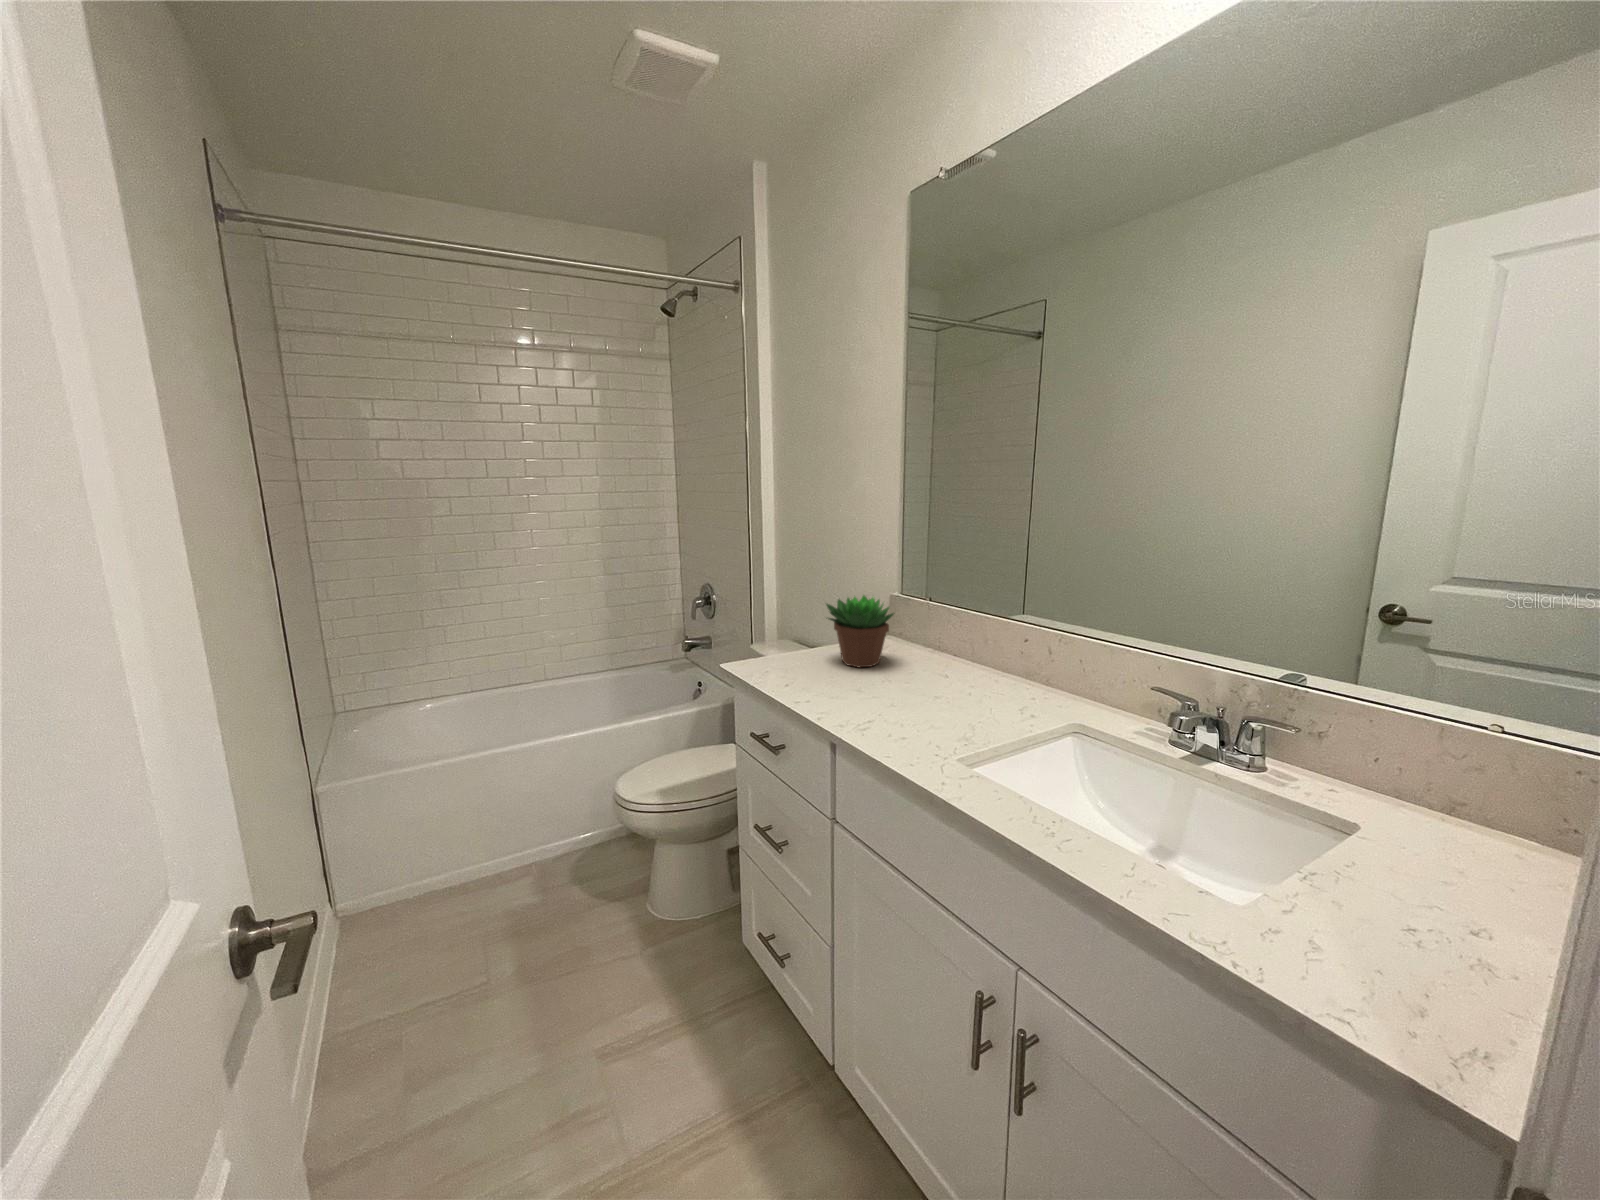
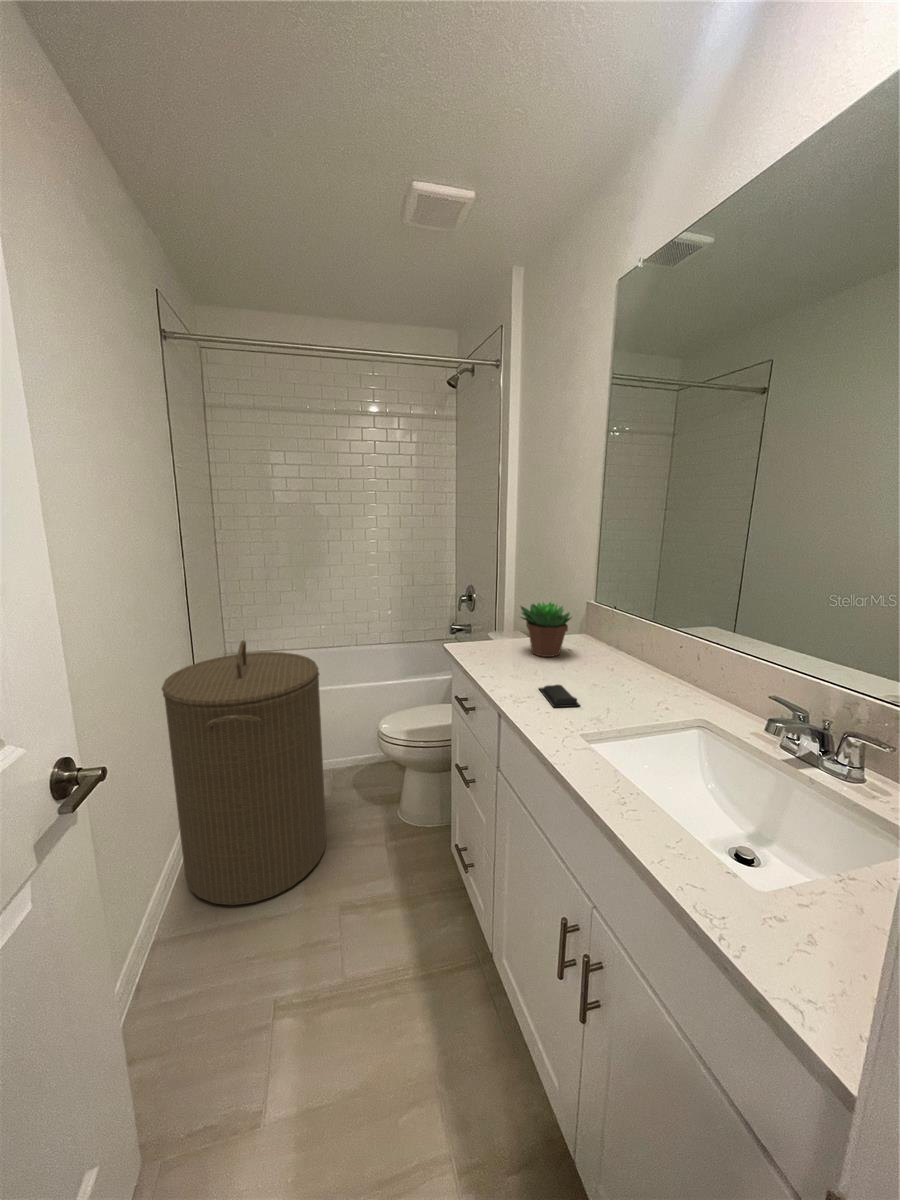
laundry hamper: none [263,686,552,1108] -> present [162,641,326,905]
soap bar: none [880,701,943,731] -> present [539,685,580,707]

